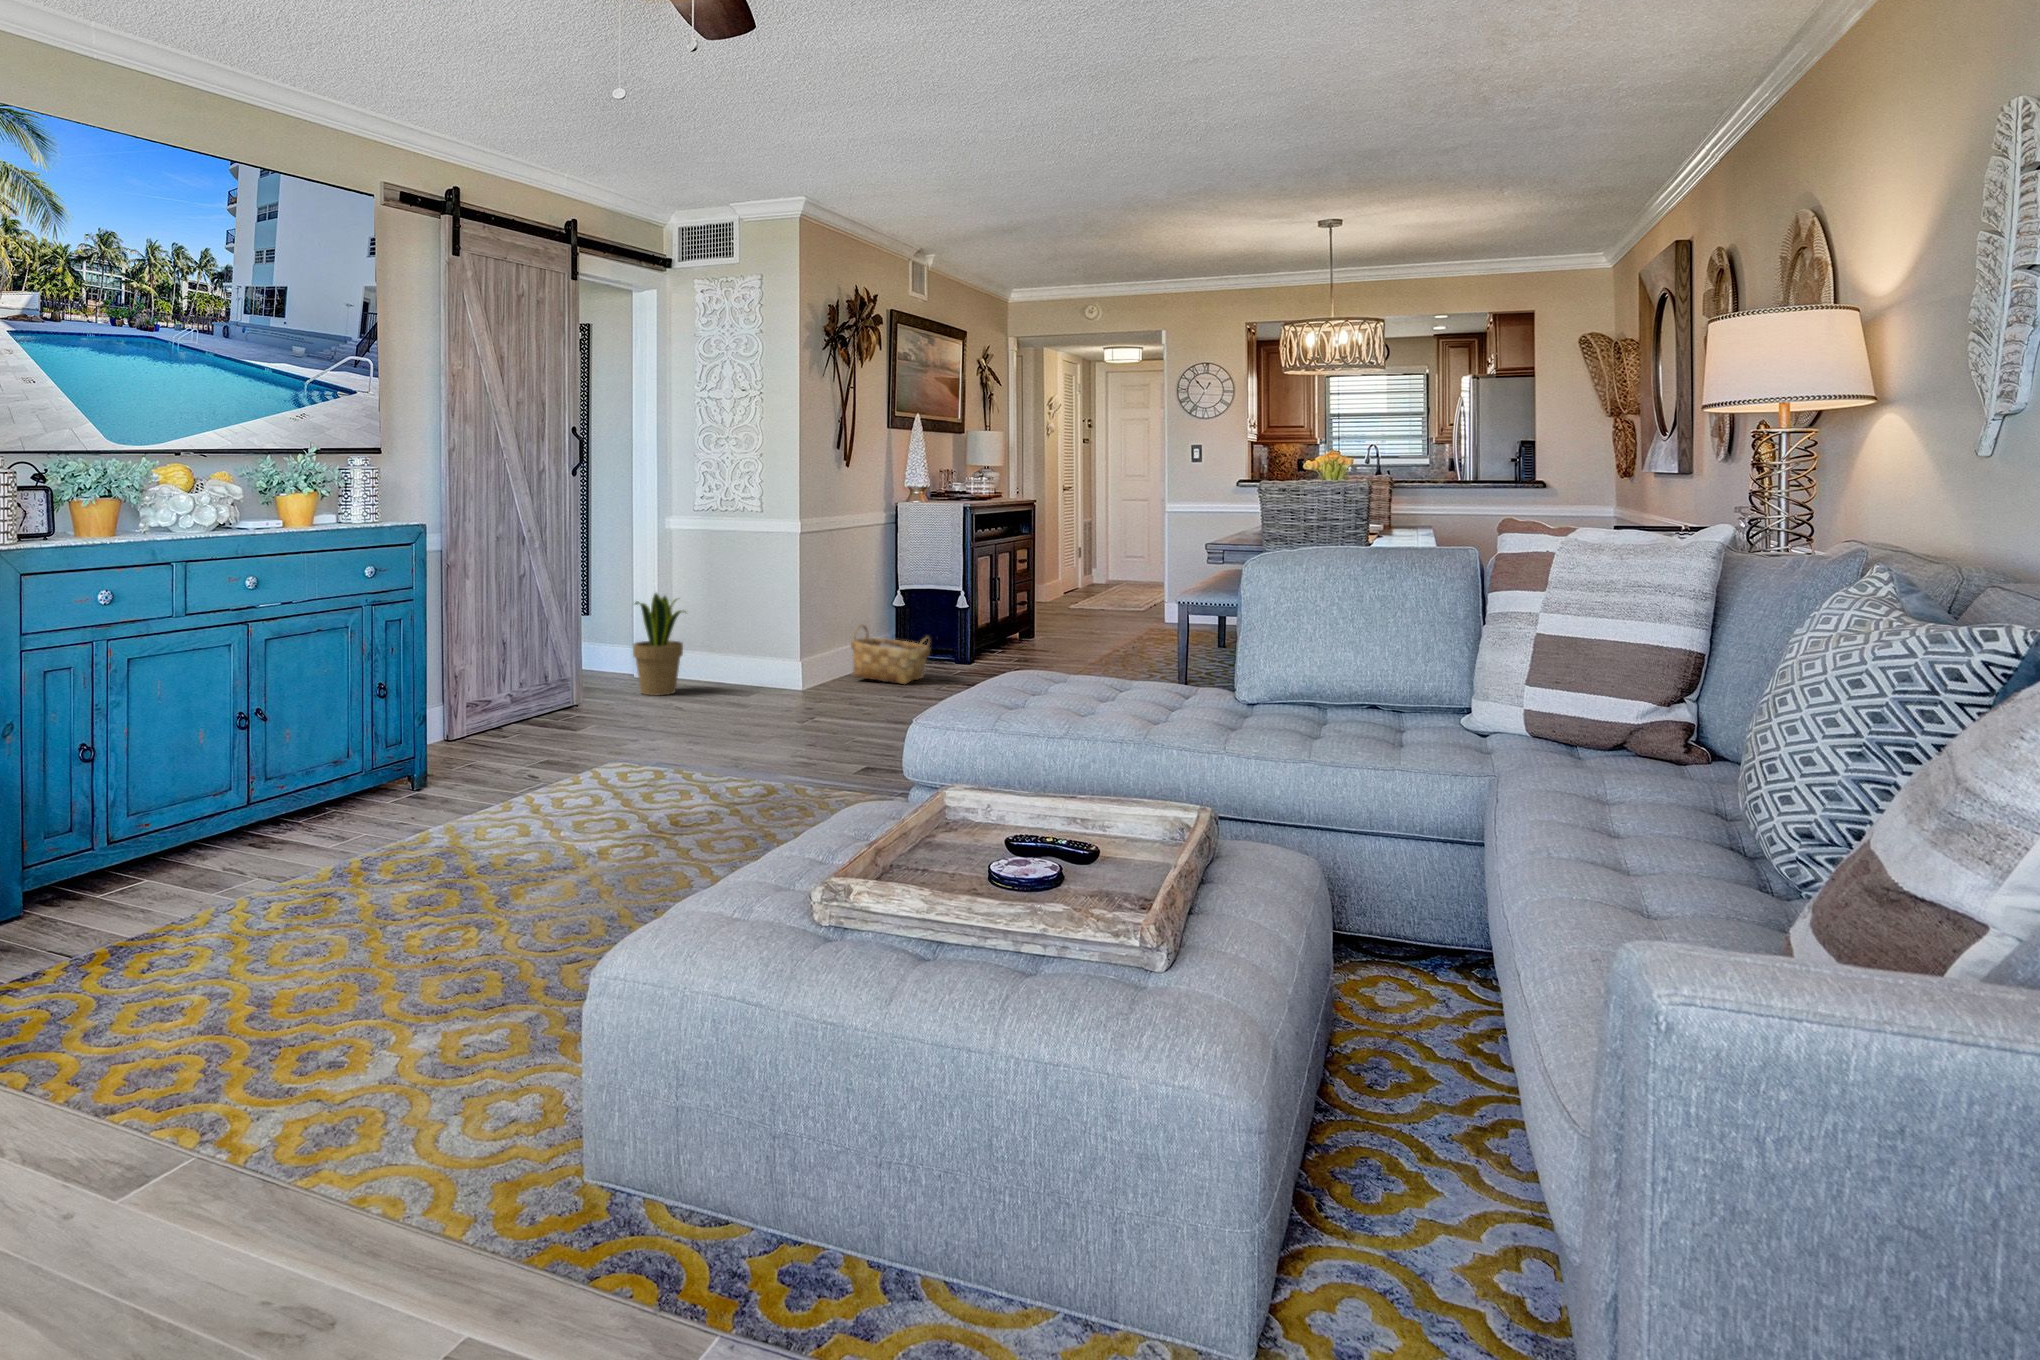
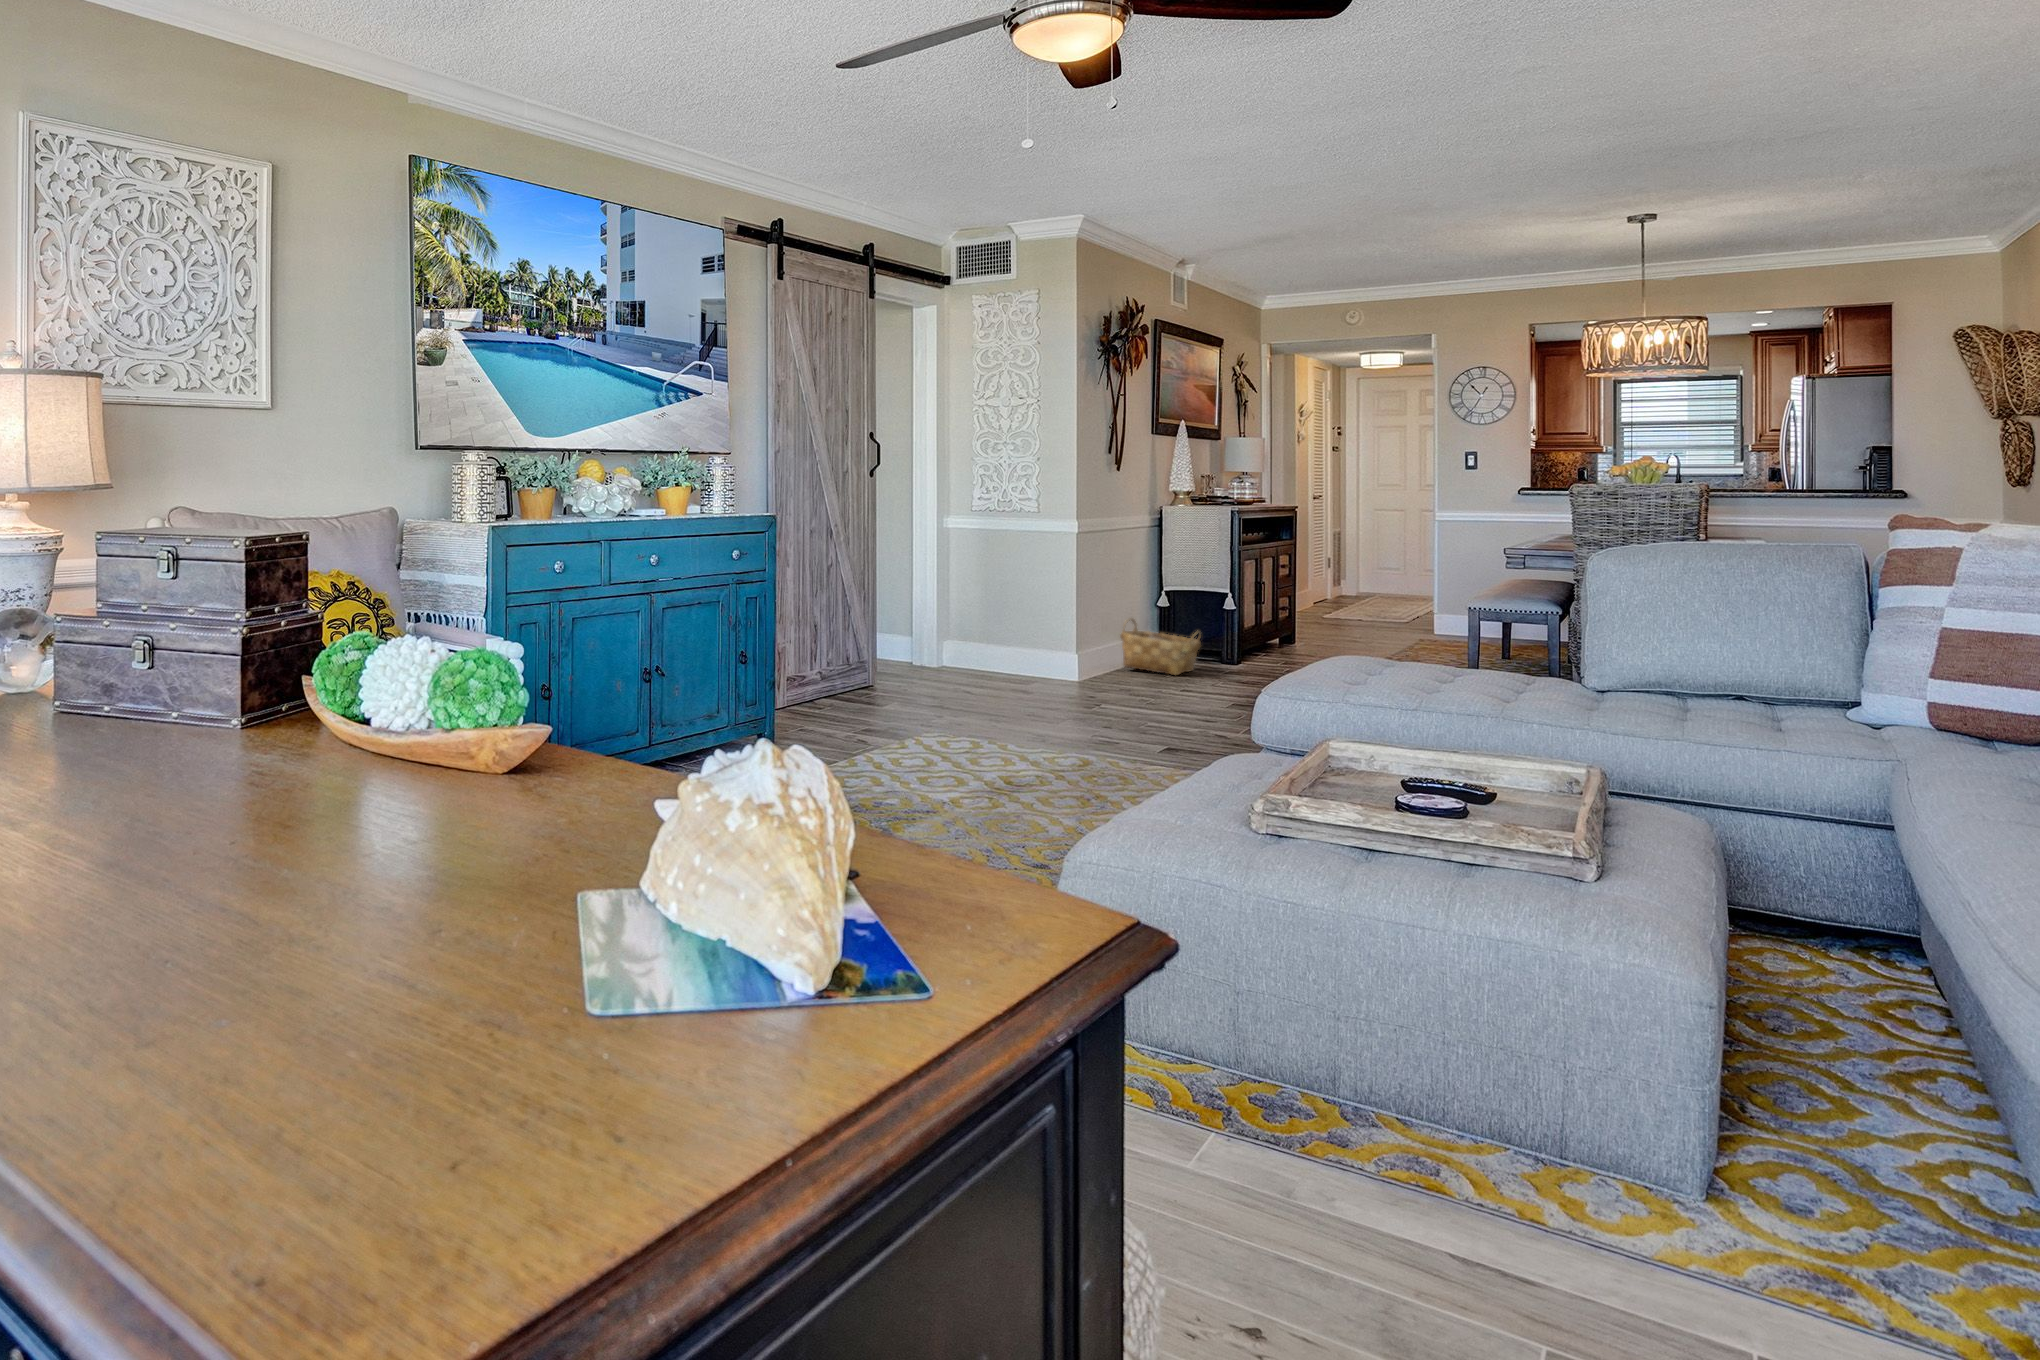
potted plant: present [633,593,685,695] -> none [916,580,967,674]

